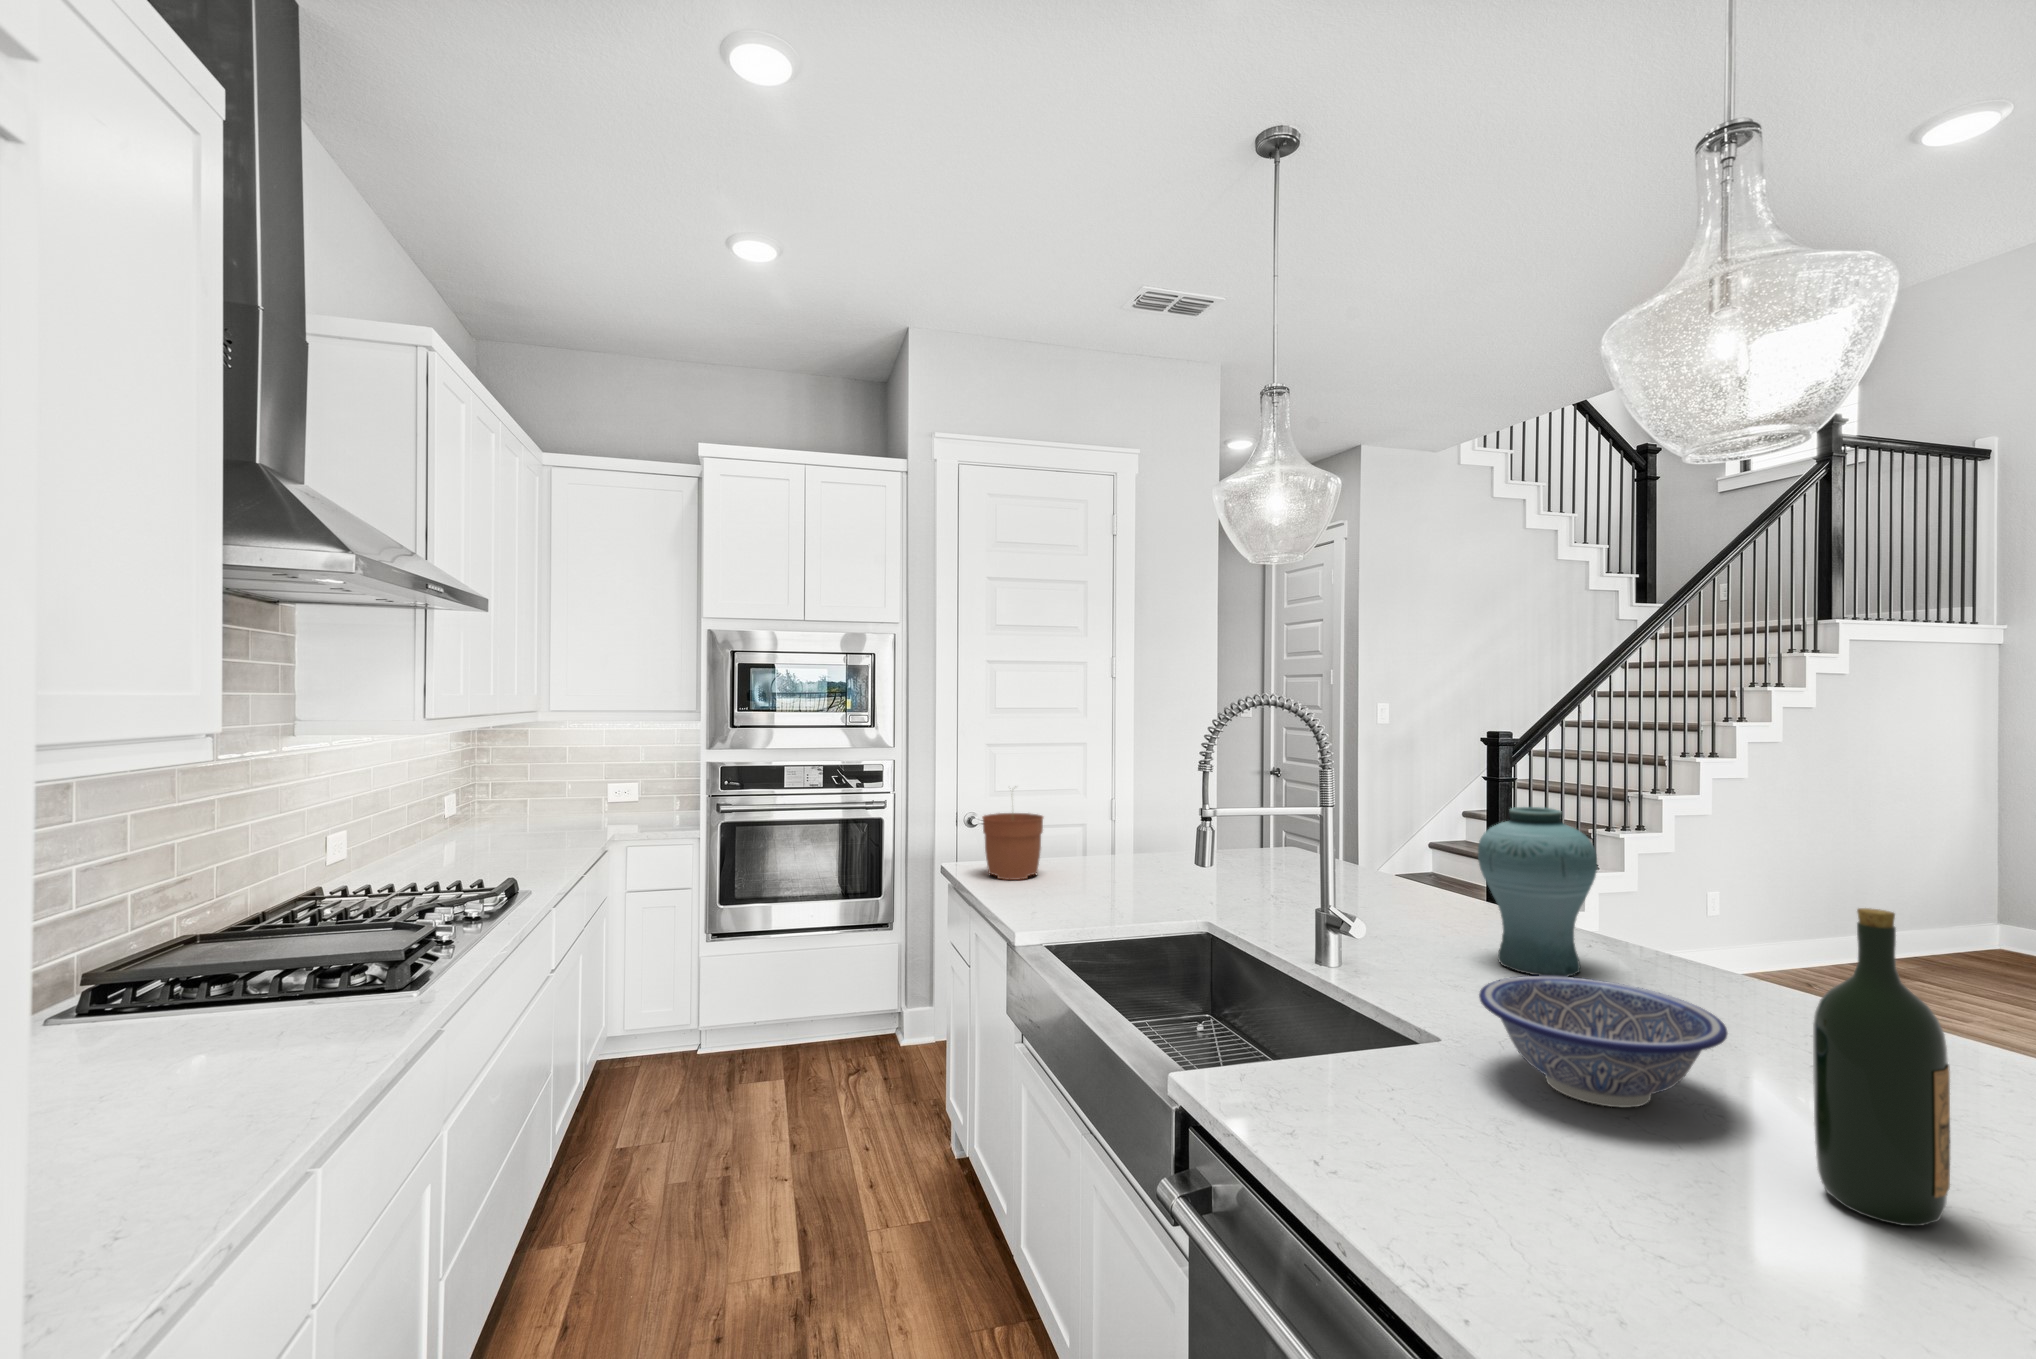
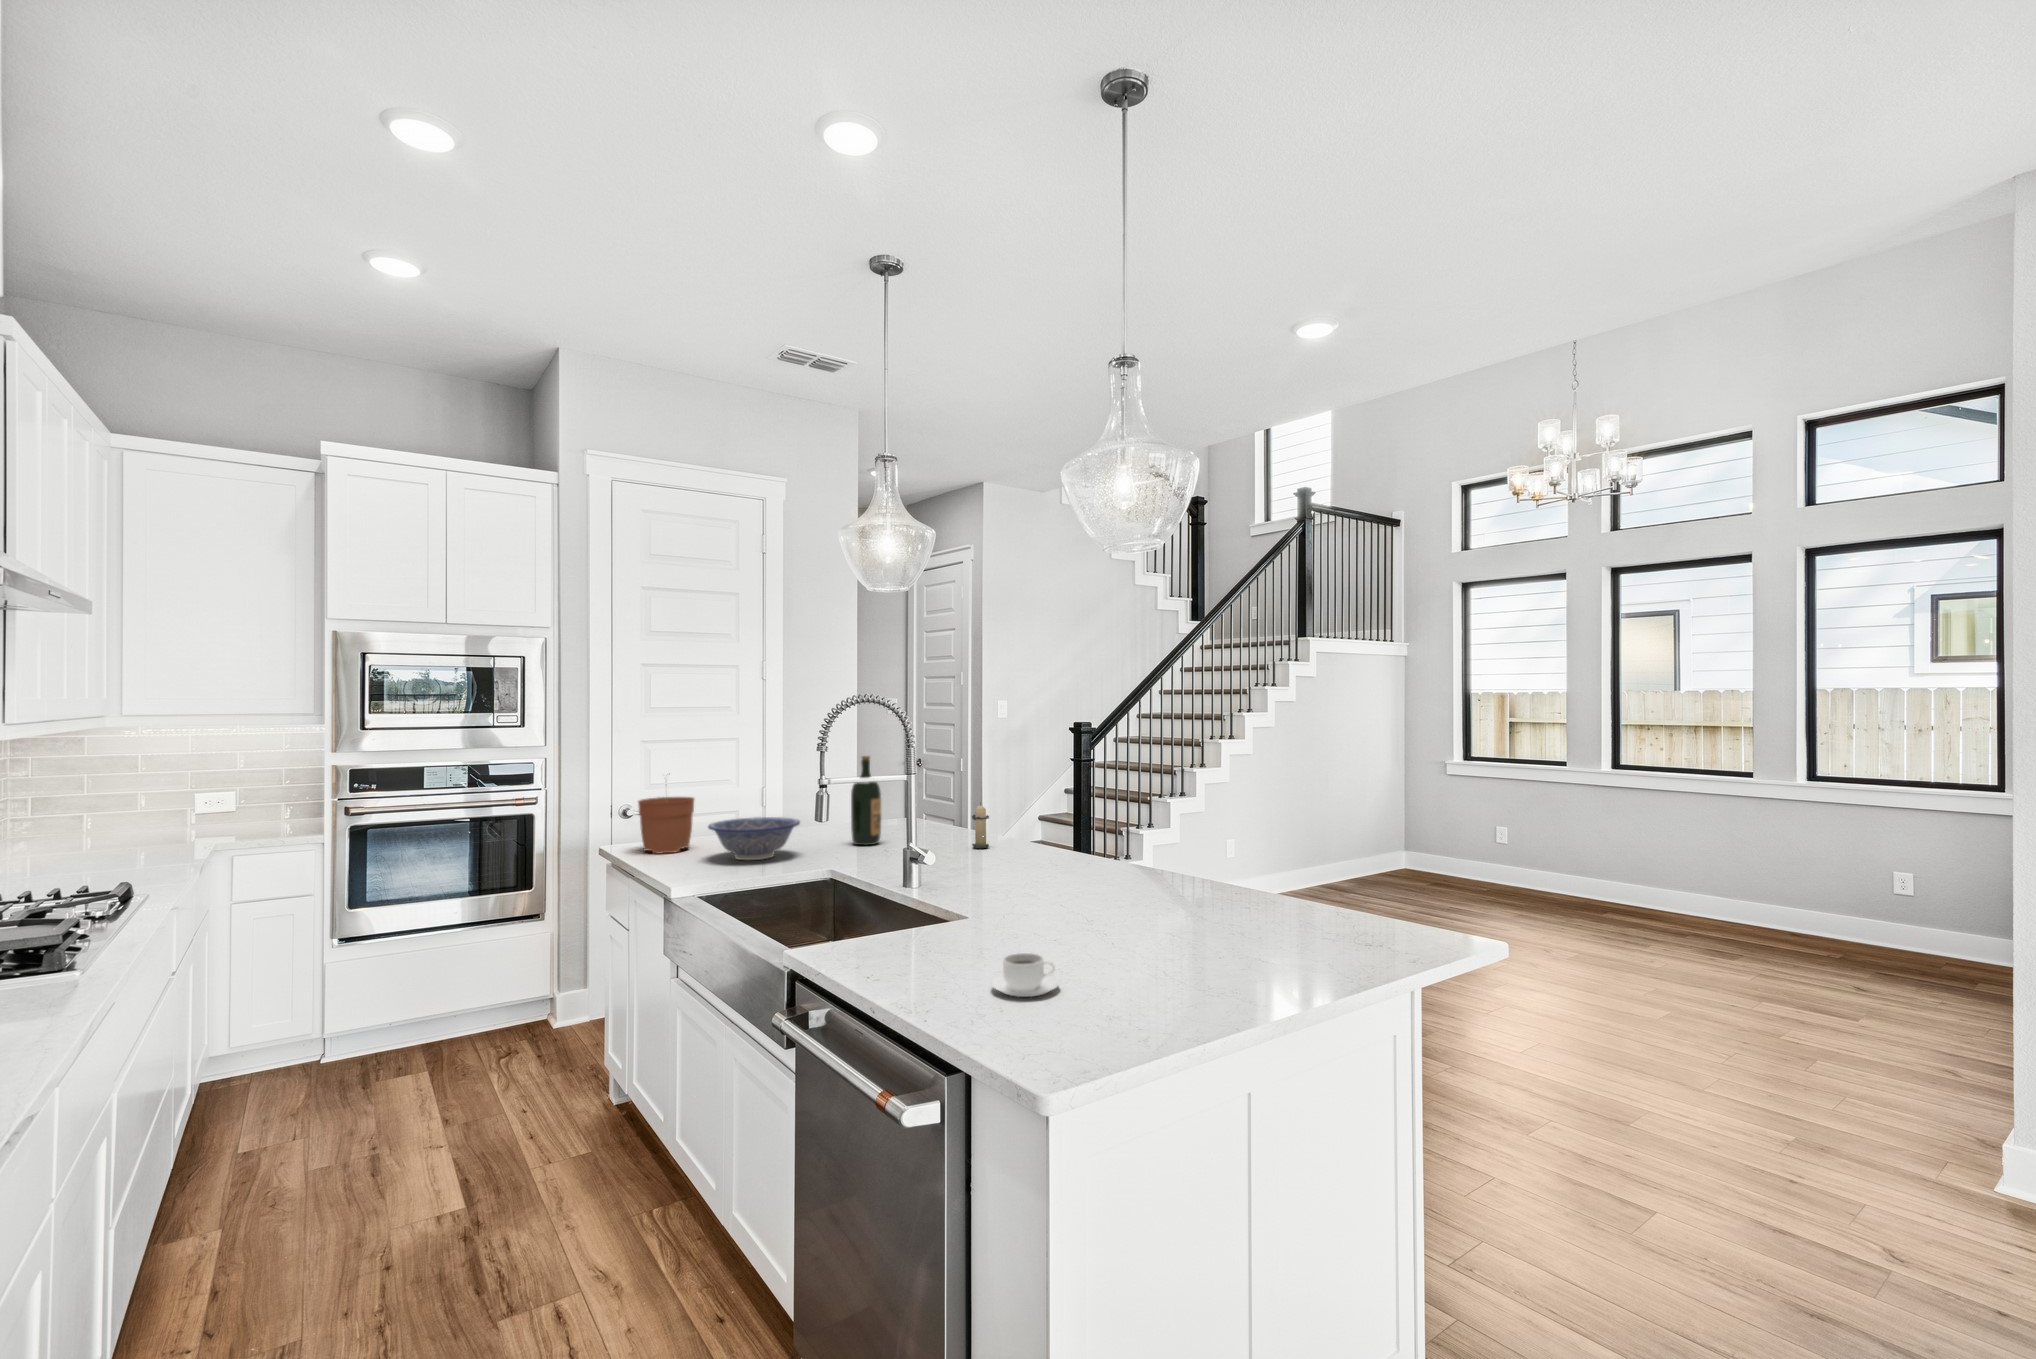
vase: present [1478,807,1597,977] -> none [1016,767,1087,881]
candle: none [1389,843,1421,906] -> present [972,803,989,848]
wine bottle: present [1813,908,1950,1226] -> present [851,756,881,845]
decorative bowl: present [1479,976,1728,1107] -> present [708,817,800,860]
coffee cup: none [1536,1157,1679,1255] -> present [991,953,1059,997]

